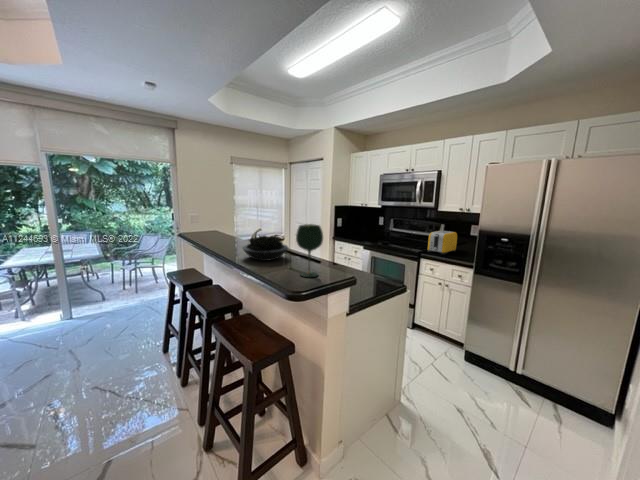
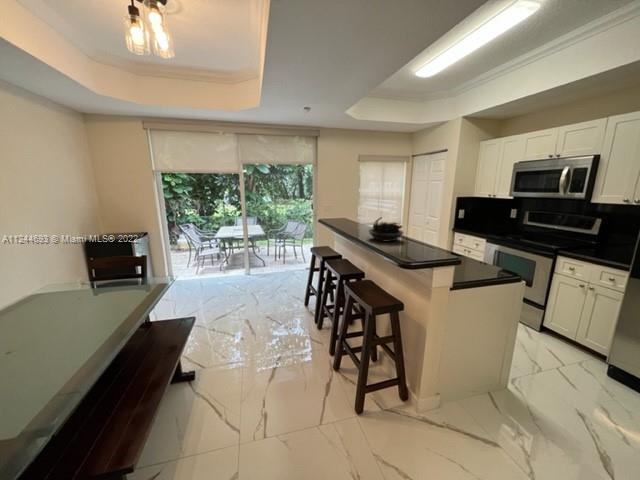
wine glass: present [296,224,323,277] -> none [410,215,432,254]
toaster: present [427,231,457,254] -> none [568,226,618,254]

